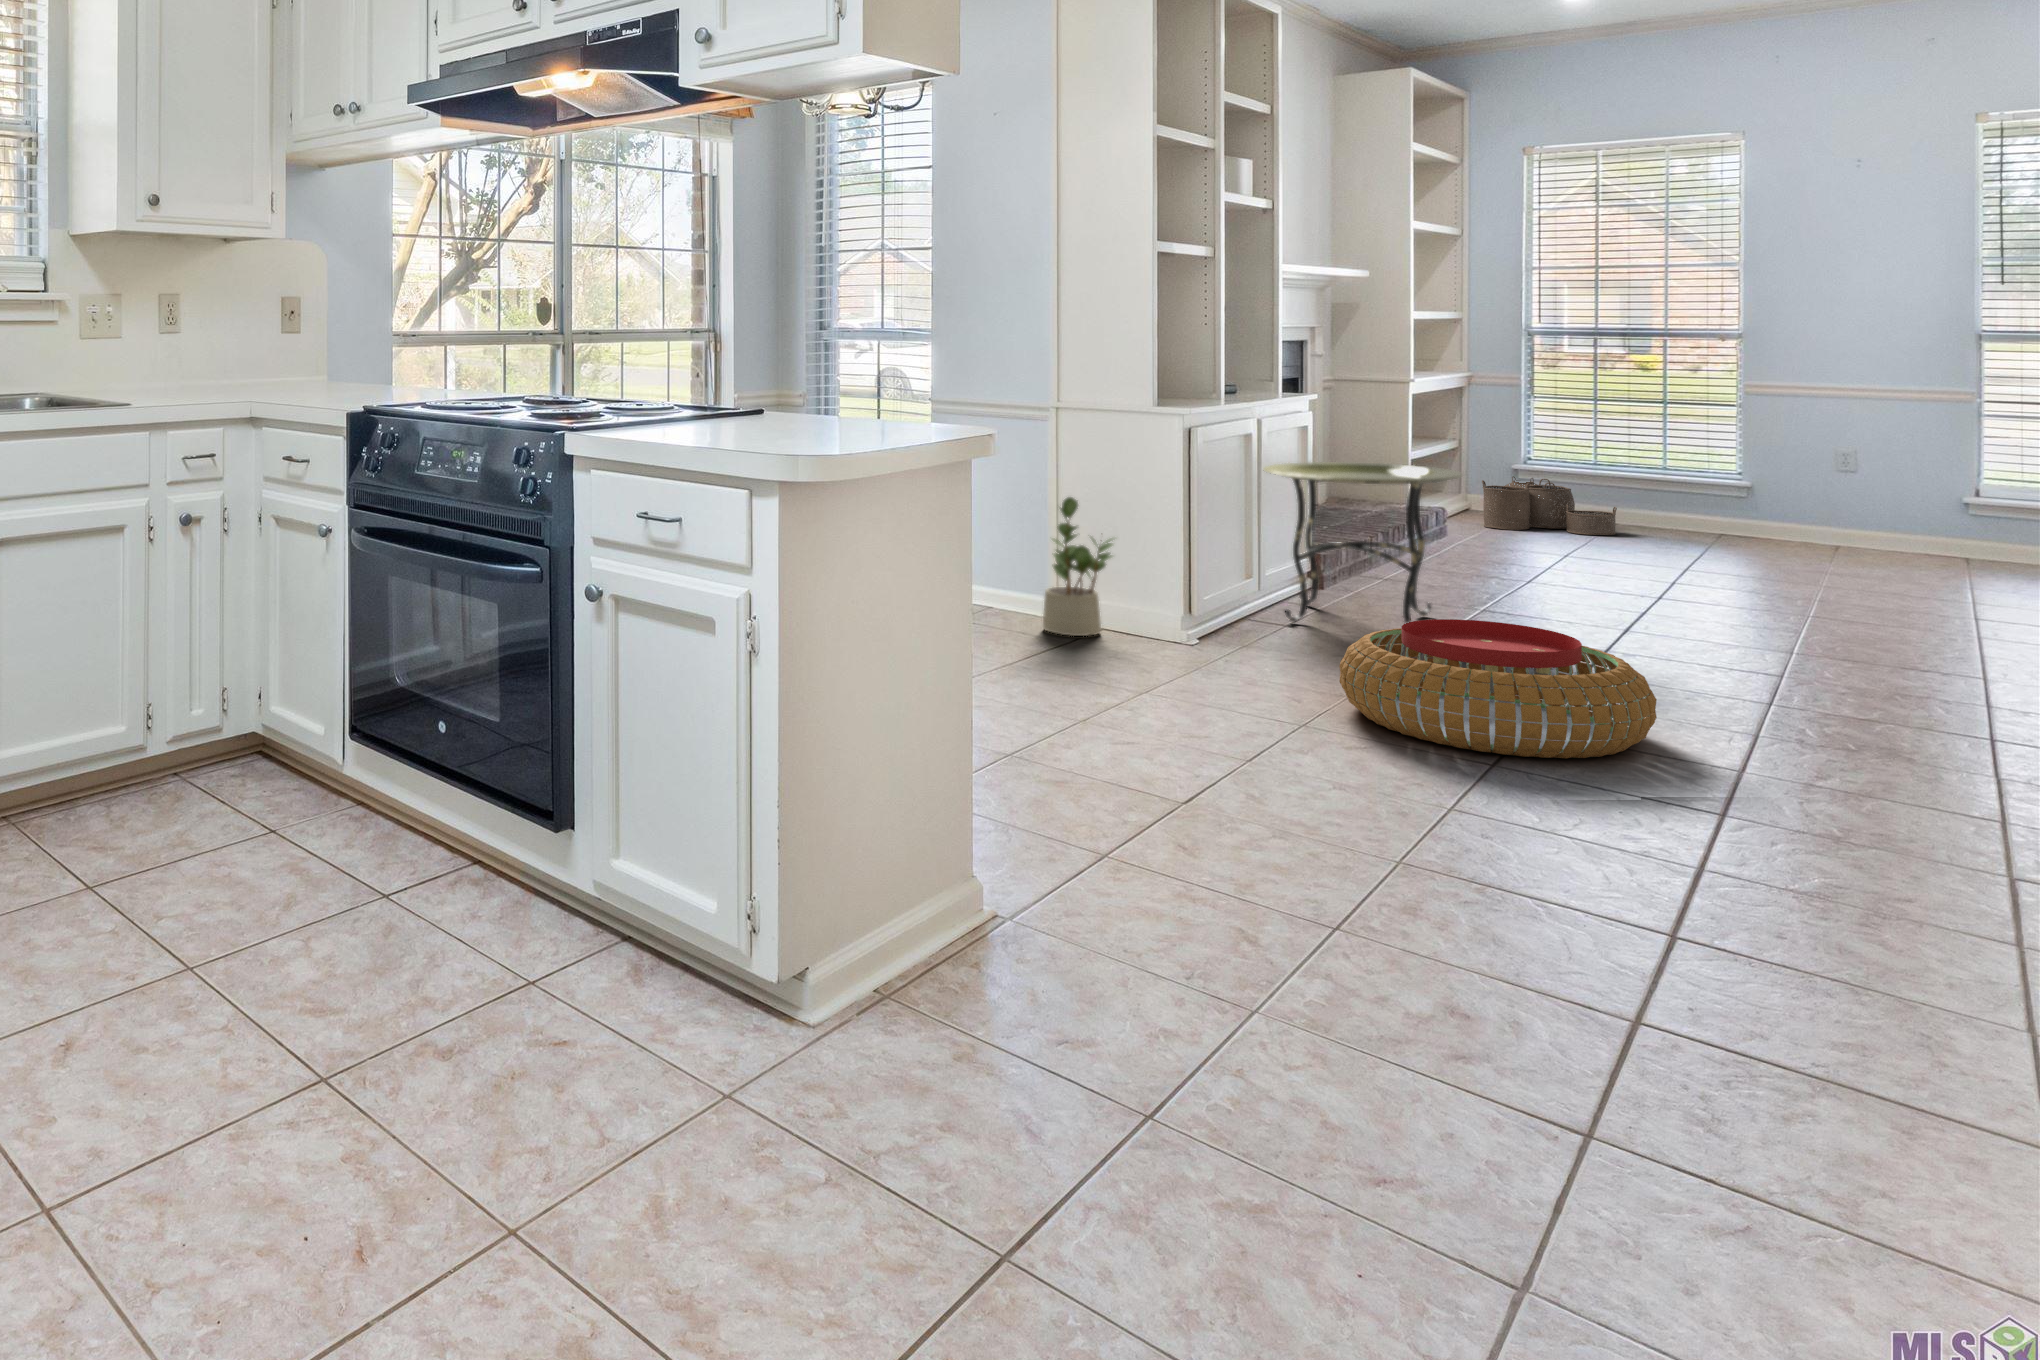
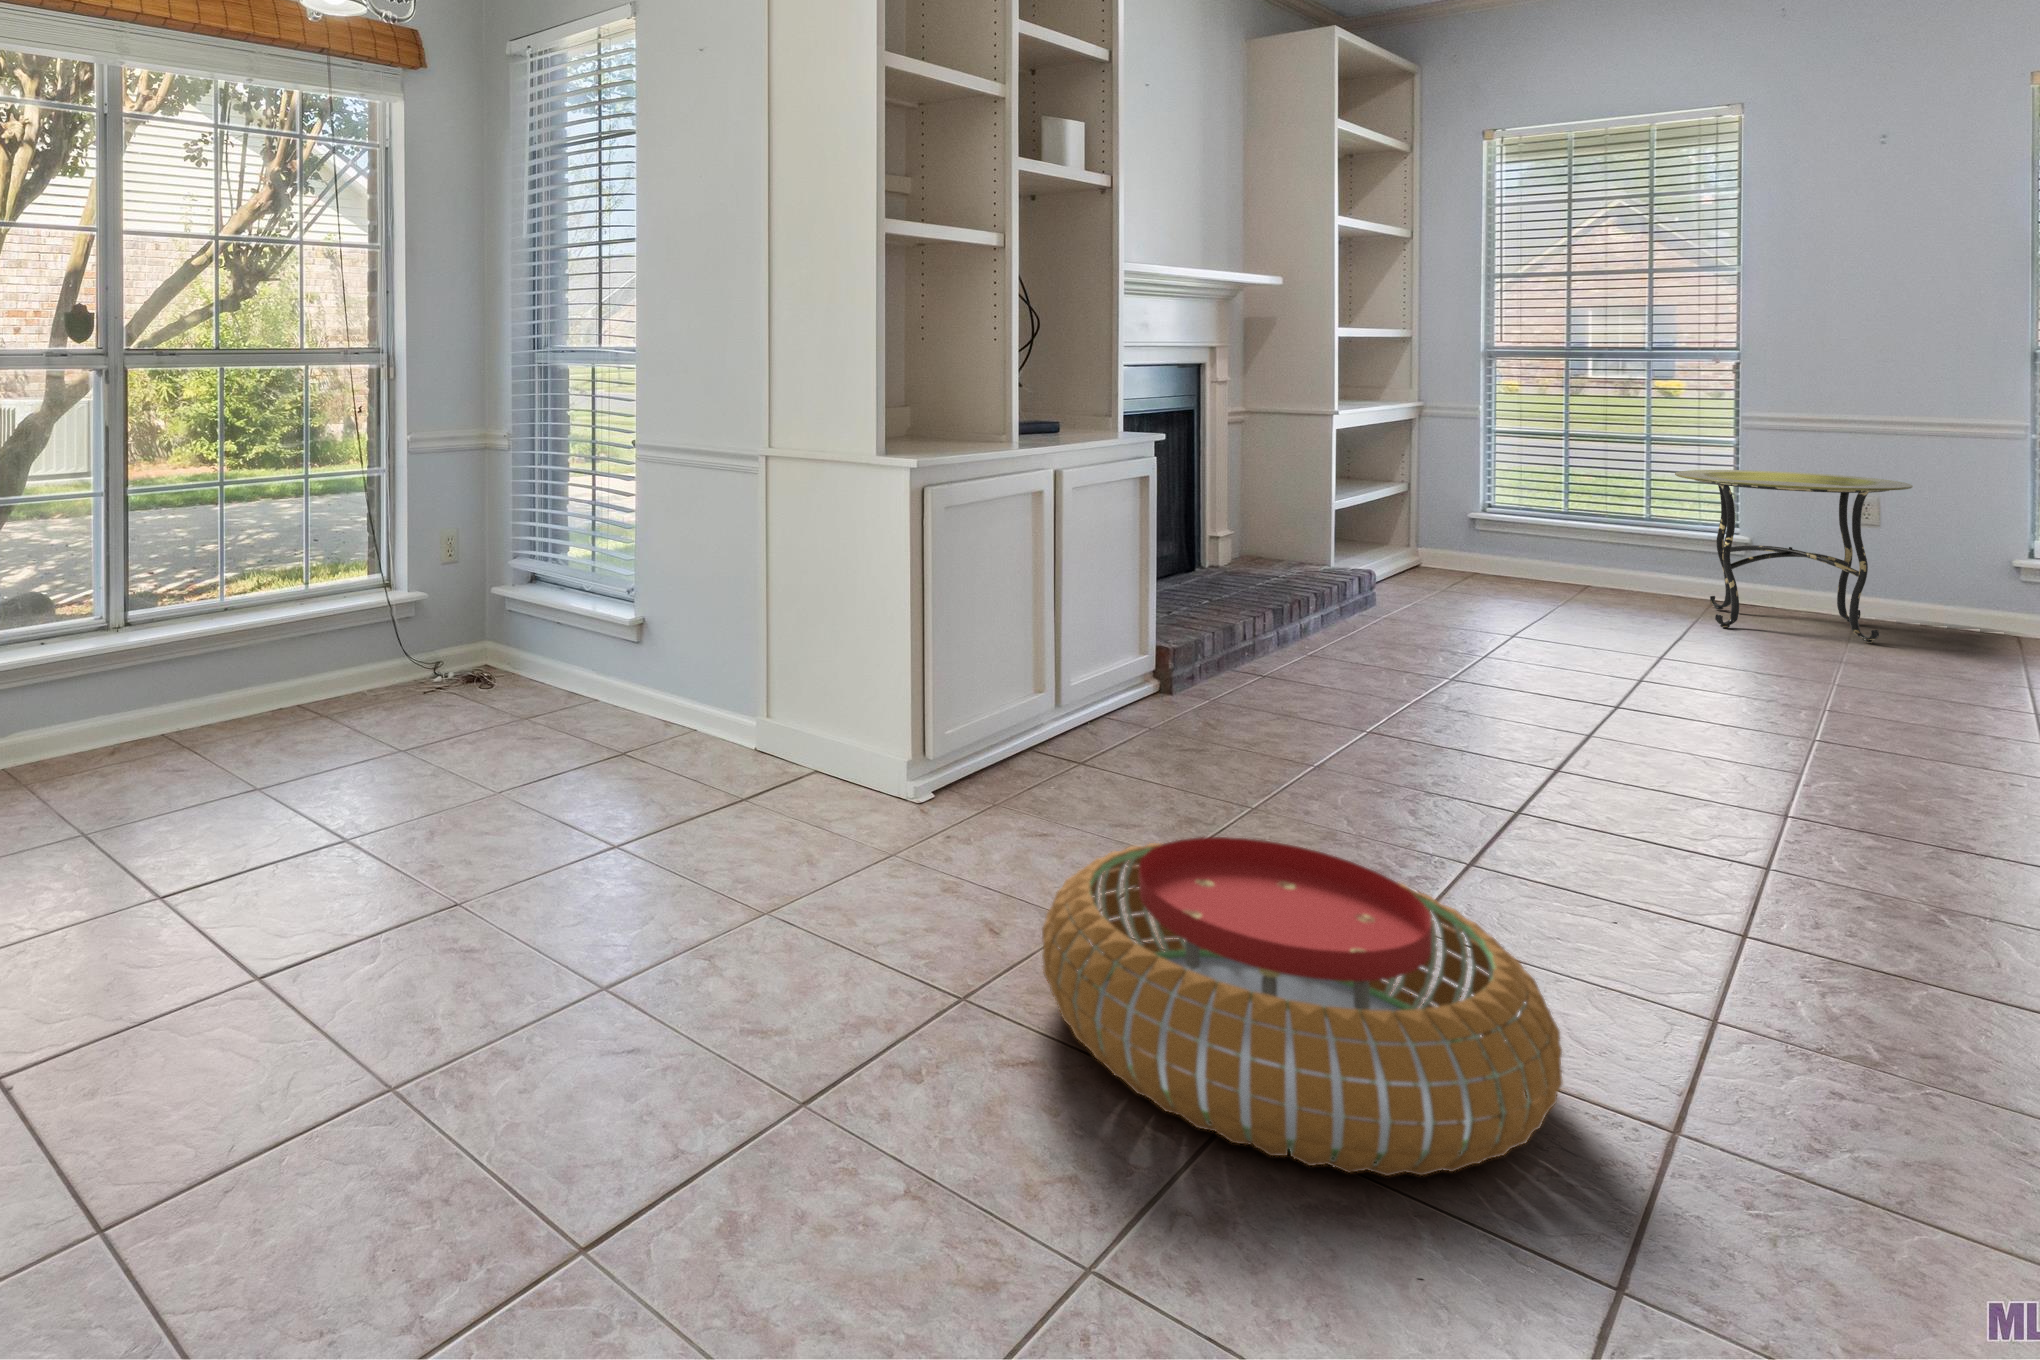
side table: present [1263,462,1462,623] -> present [1675,470,1913,643]
woven basket: present [1482,476,1617,535] -> none [1422,529,1585,610]
potted plant: present [1043,497,1113,636] -> none [729,581,832,788]

